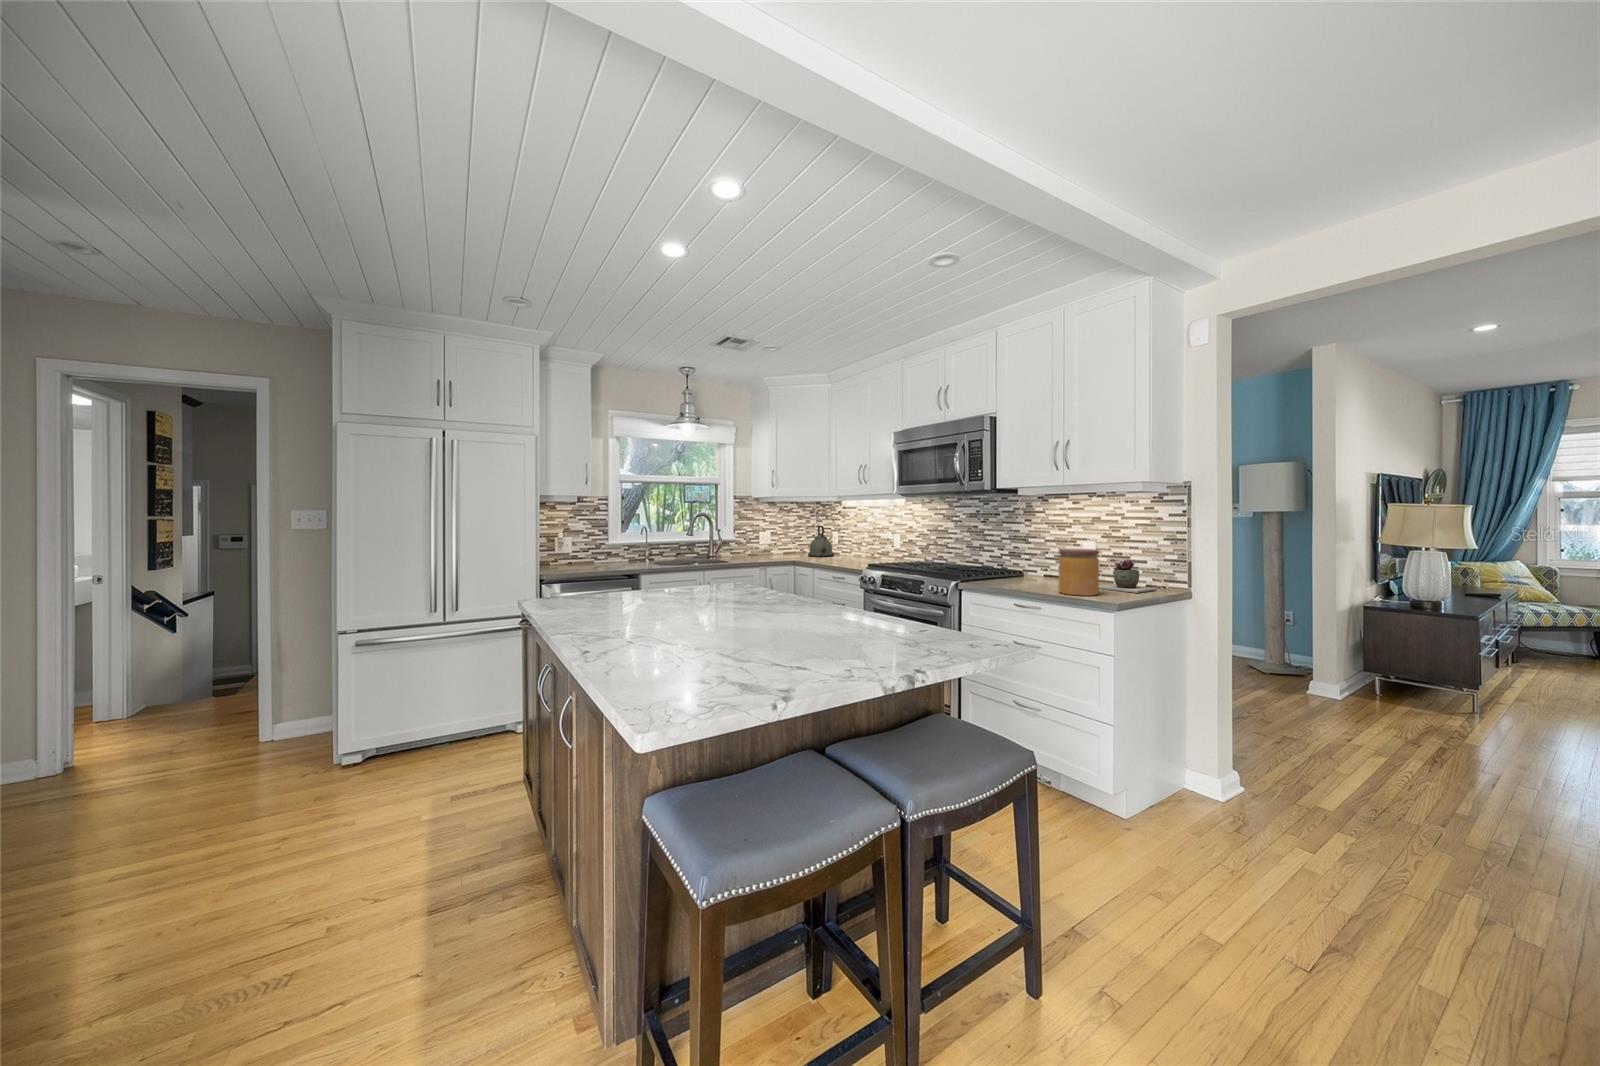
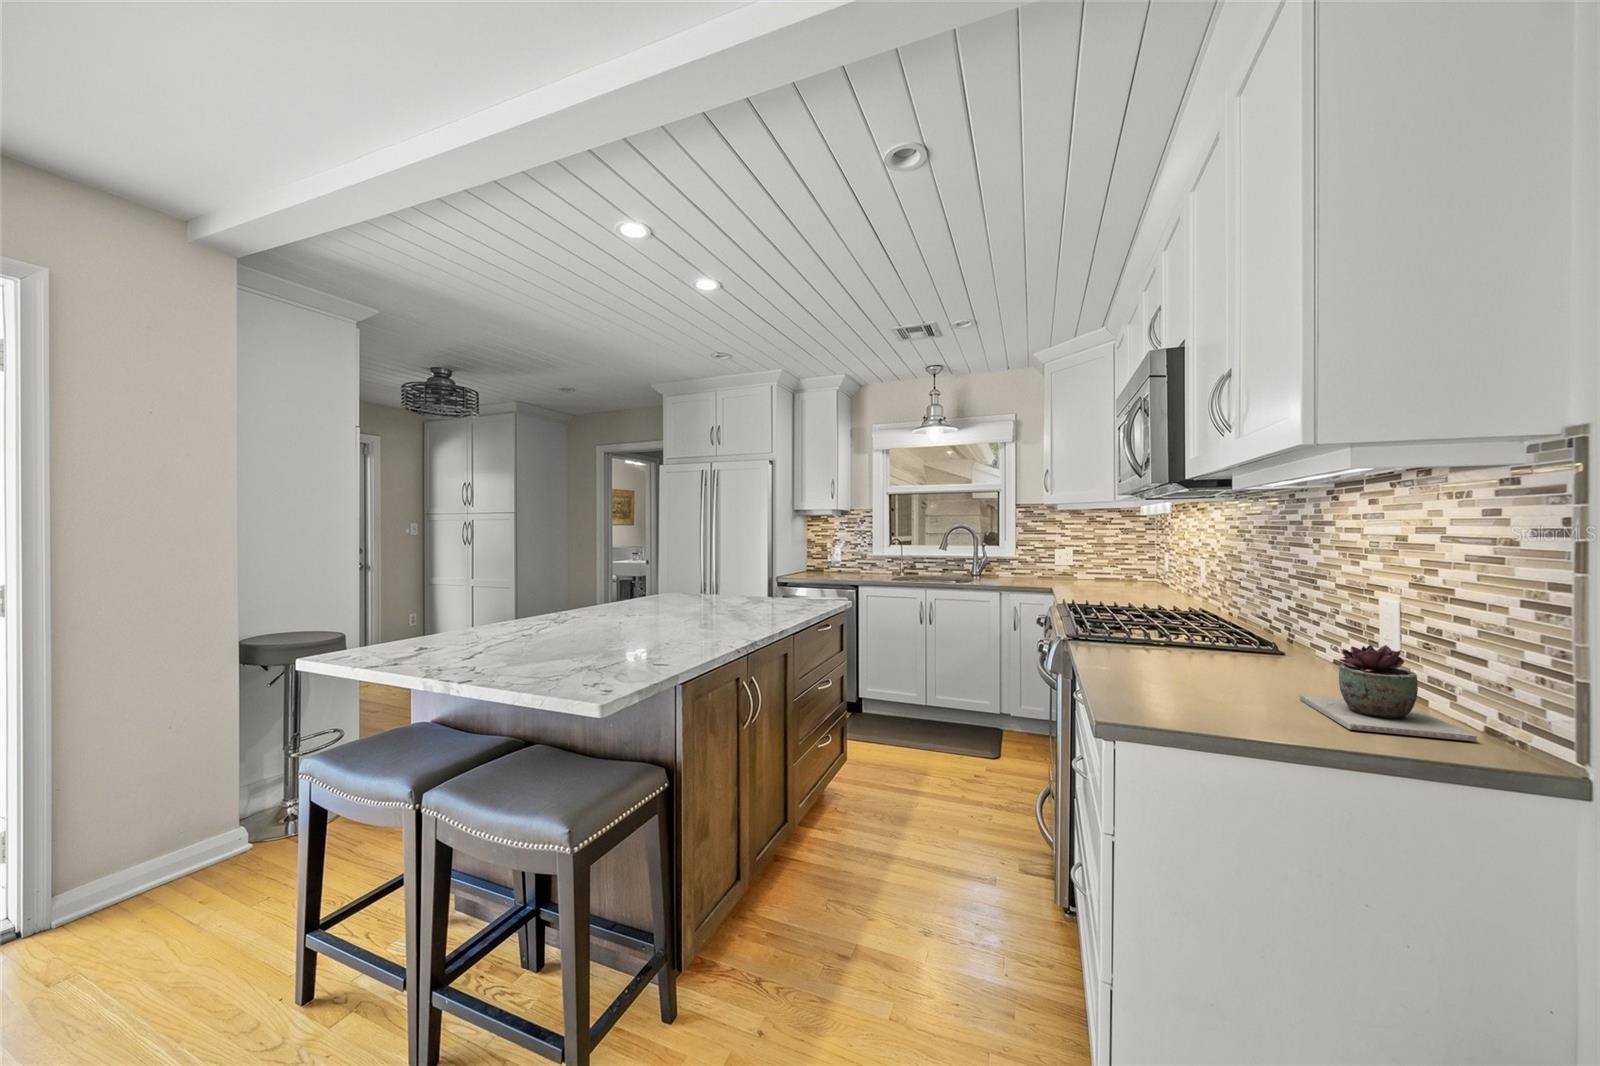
kettle: present [808,526,834,557] -> none [1092,544,1134,587]
jar: present [1058,549,1099,596] -> none [1137,599,1229,707]

